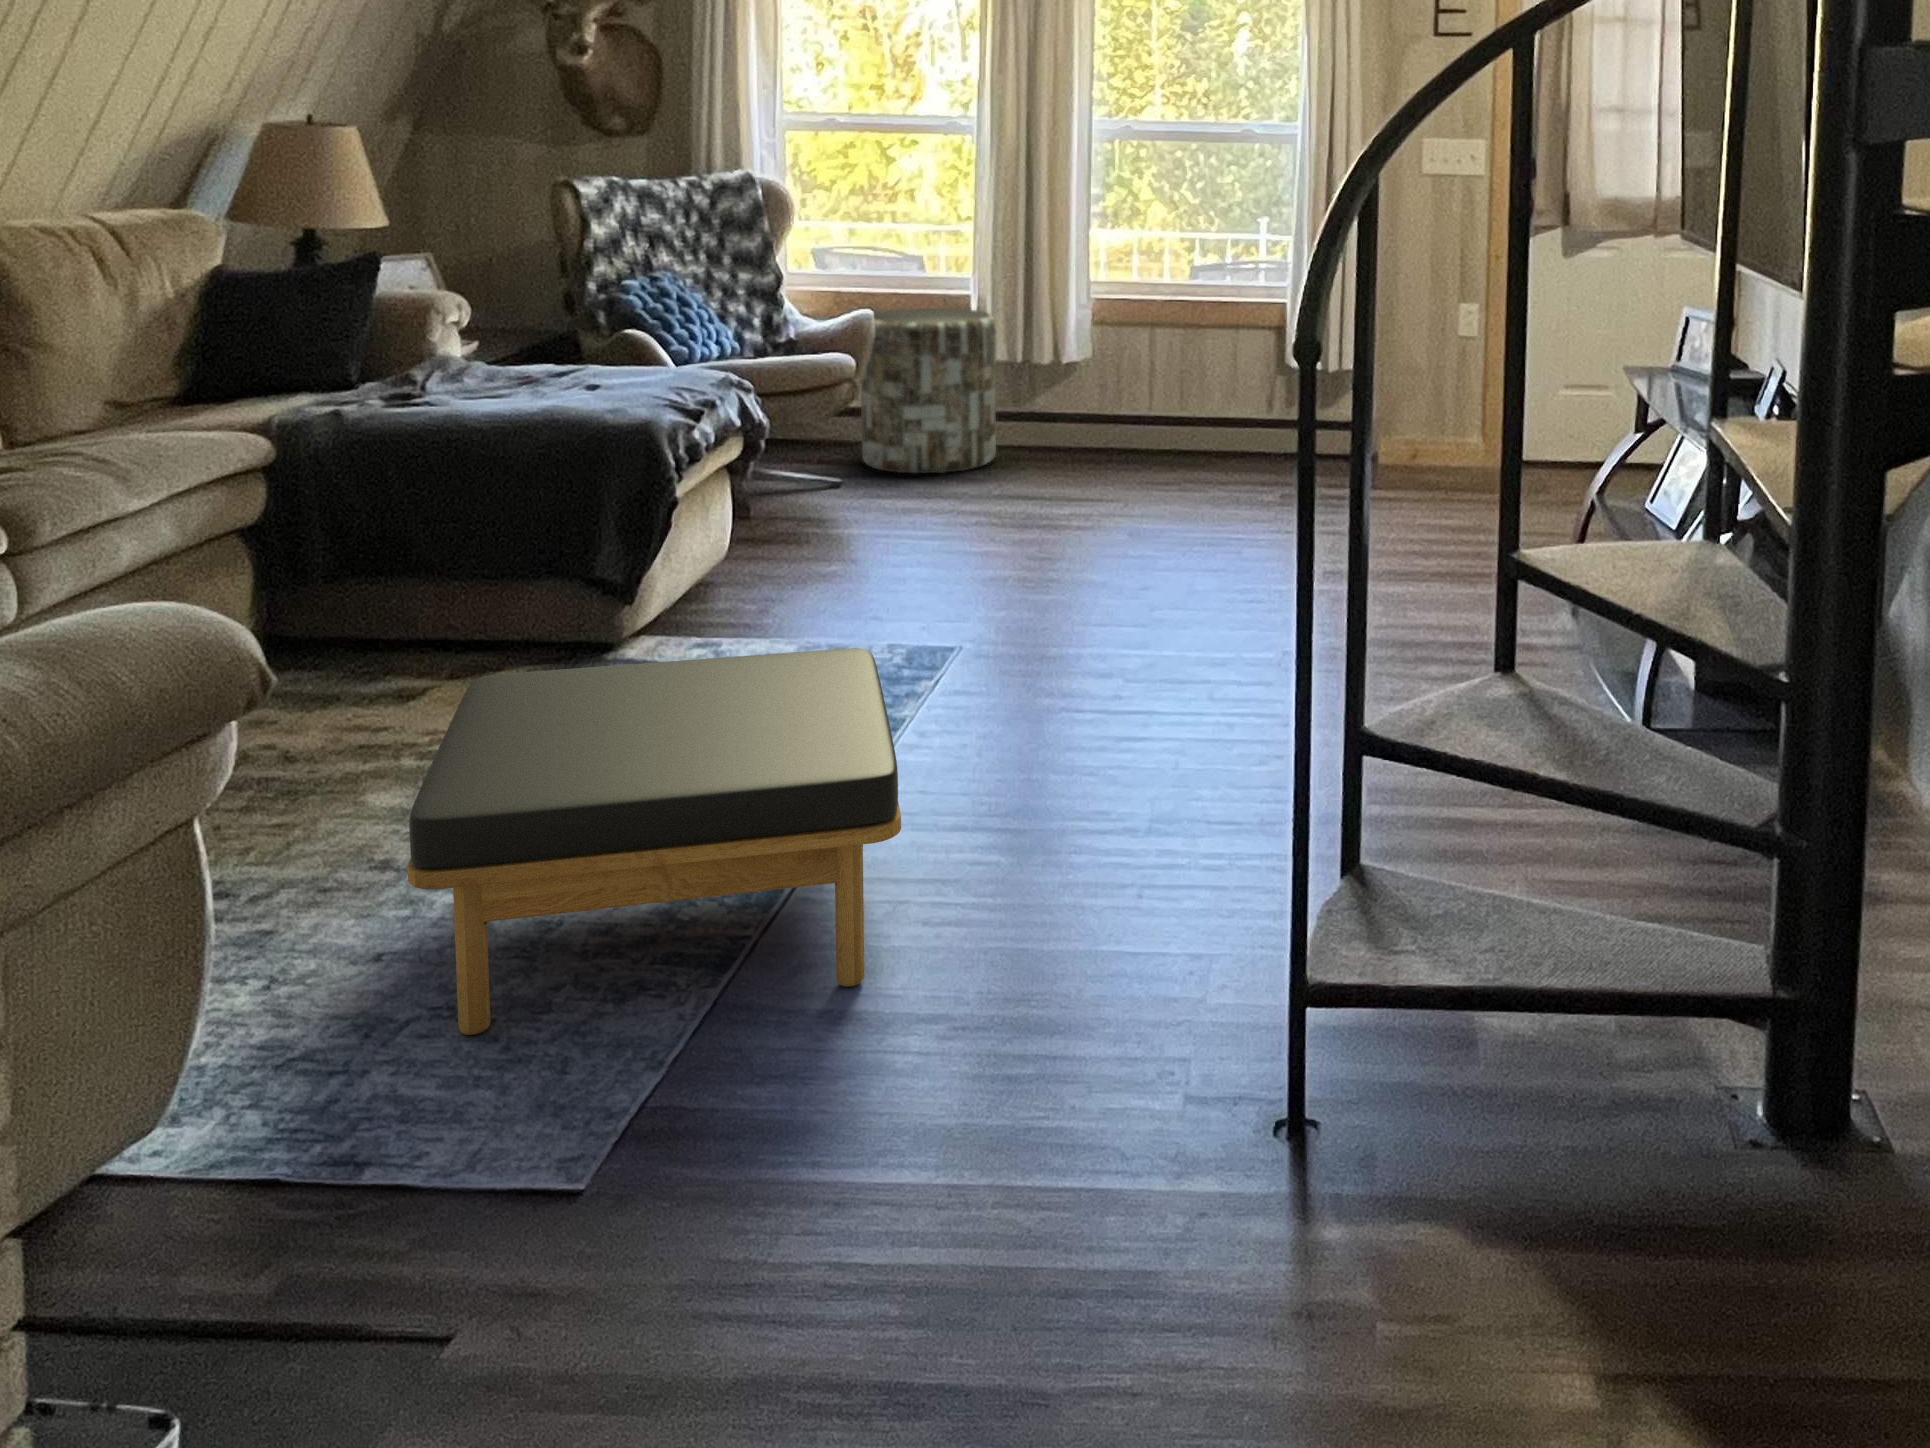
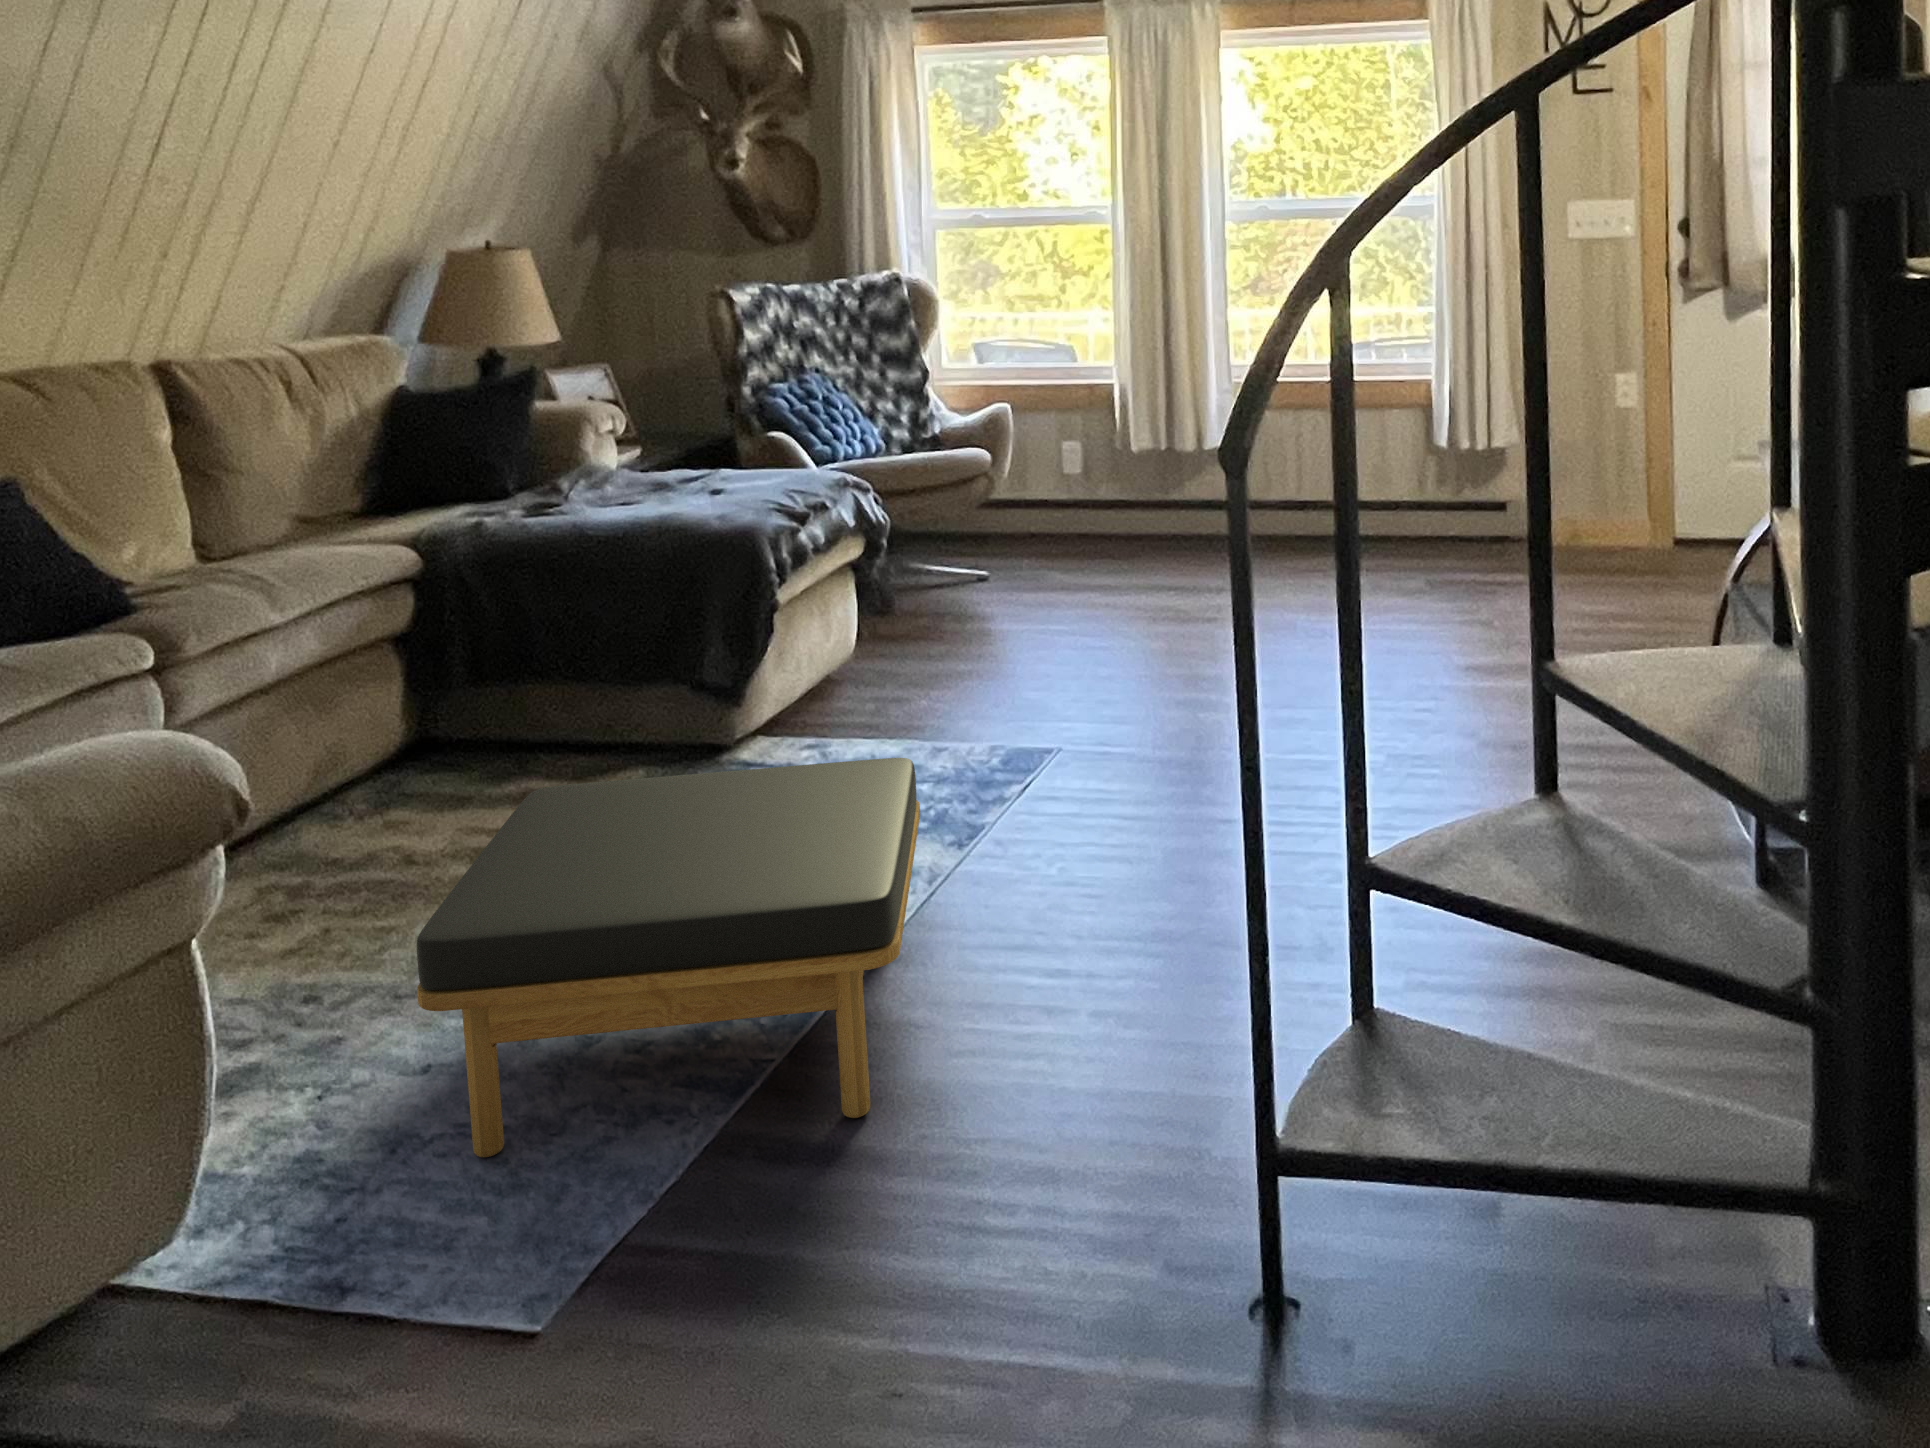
side table: present [861,308,996,473] -> none [1007,397,1144,563]

